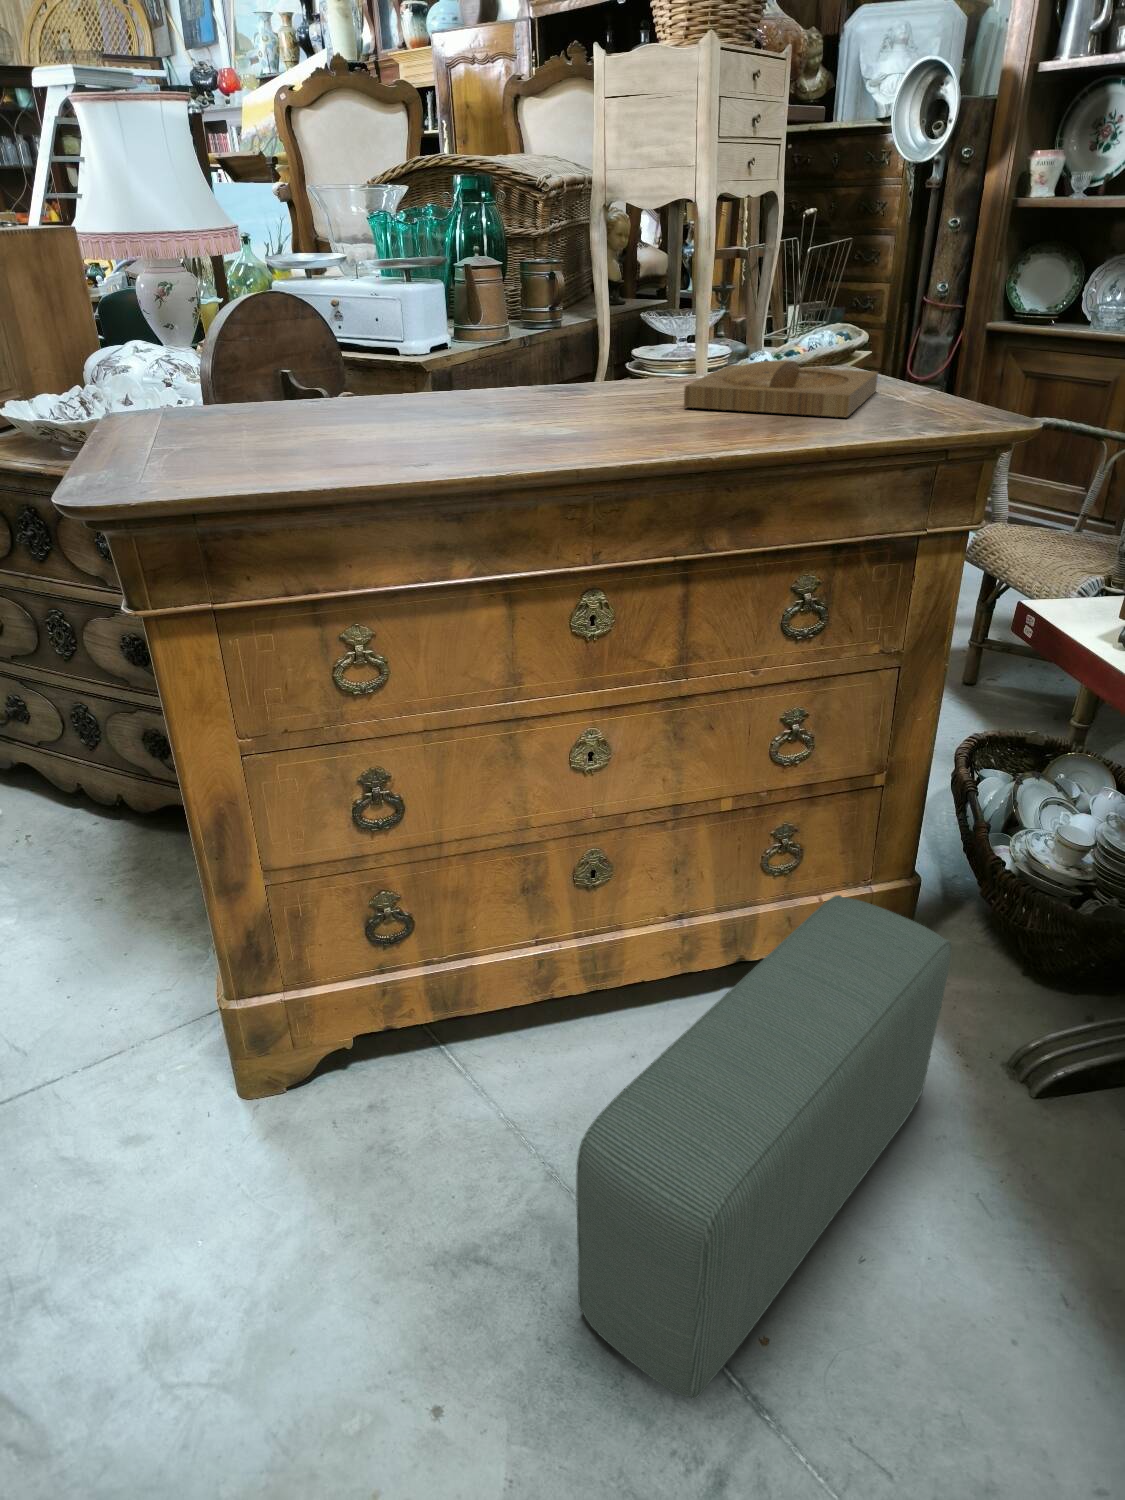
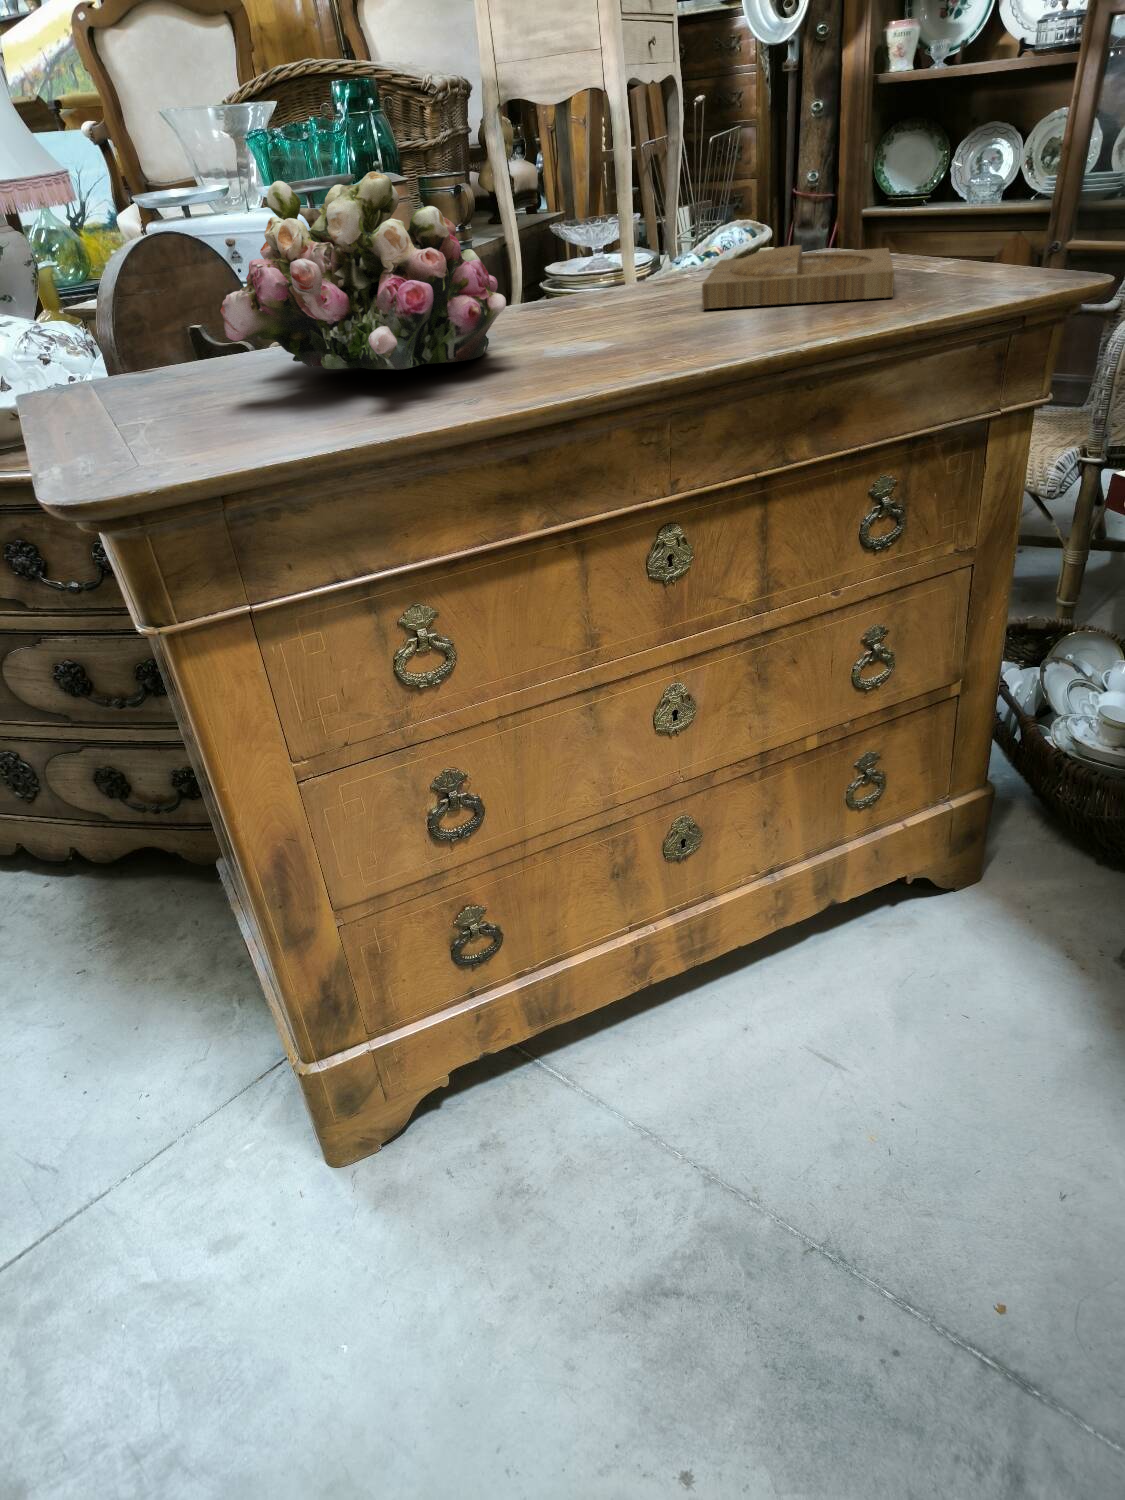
flower arrangement: none [242,265,485,430] -> present [220,171,506,370]
pouf: present [576,895,951,1400] -> none [800,819,1087,1393]

